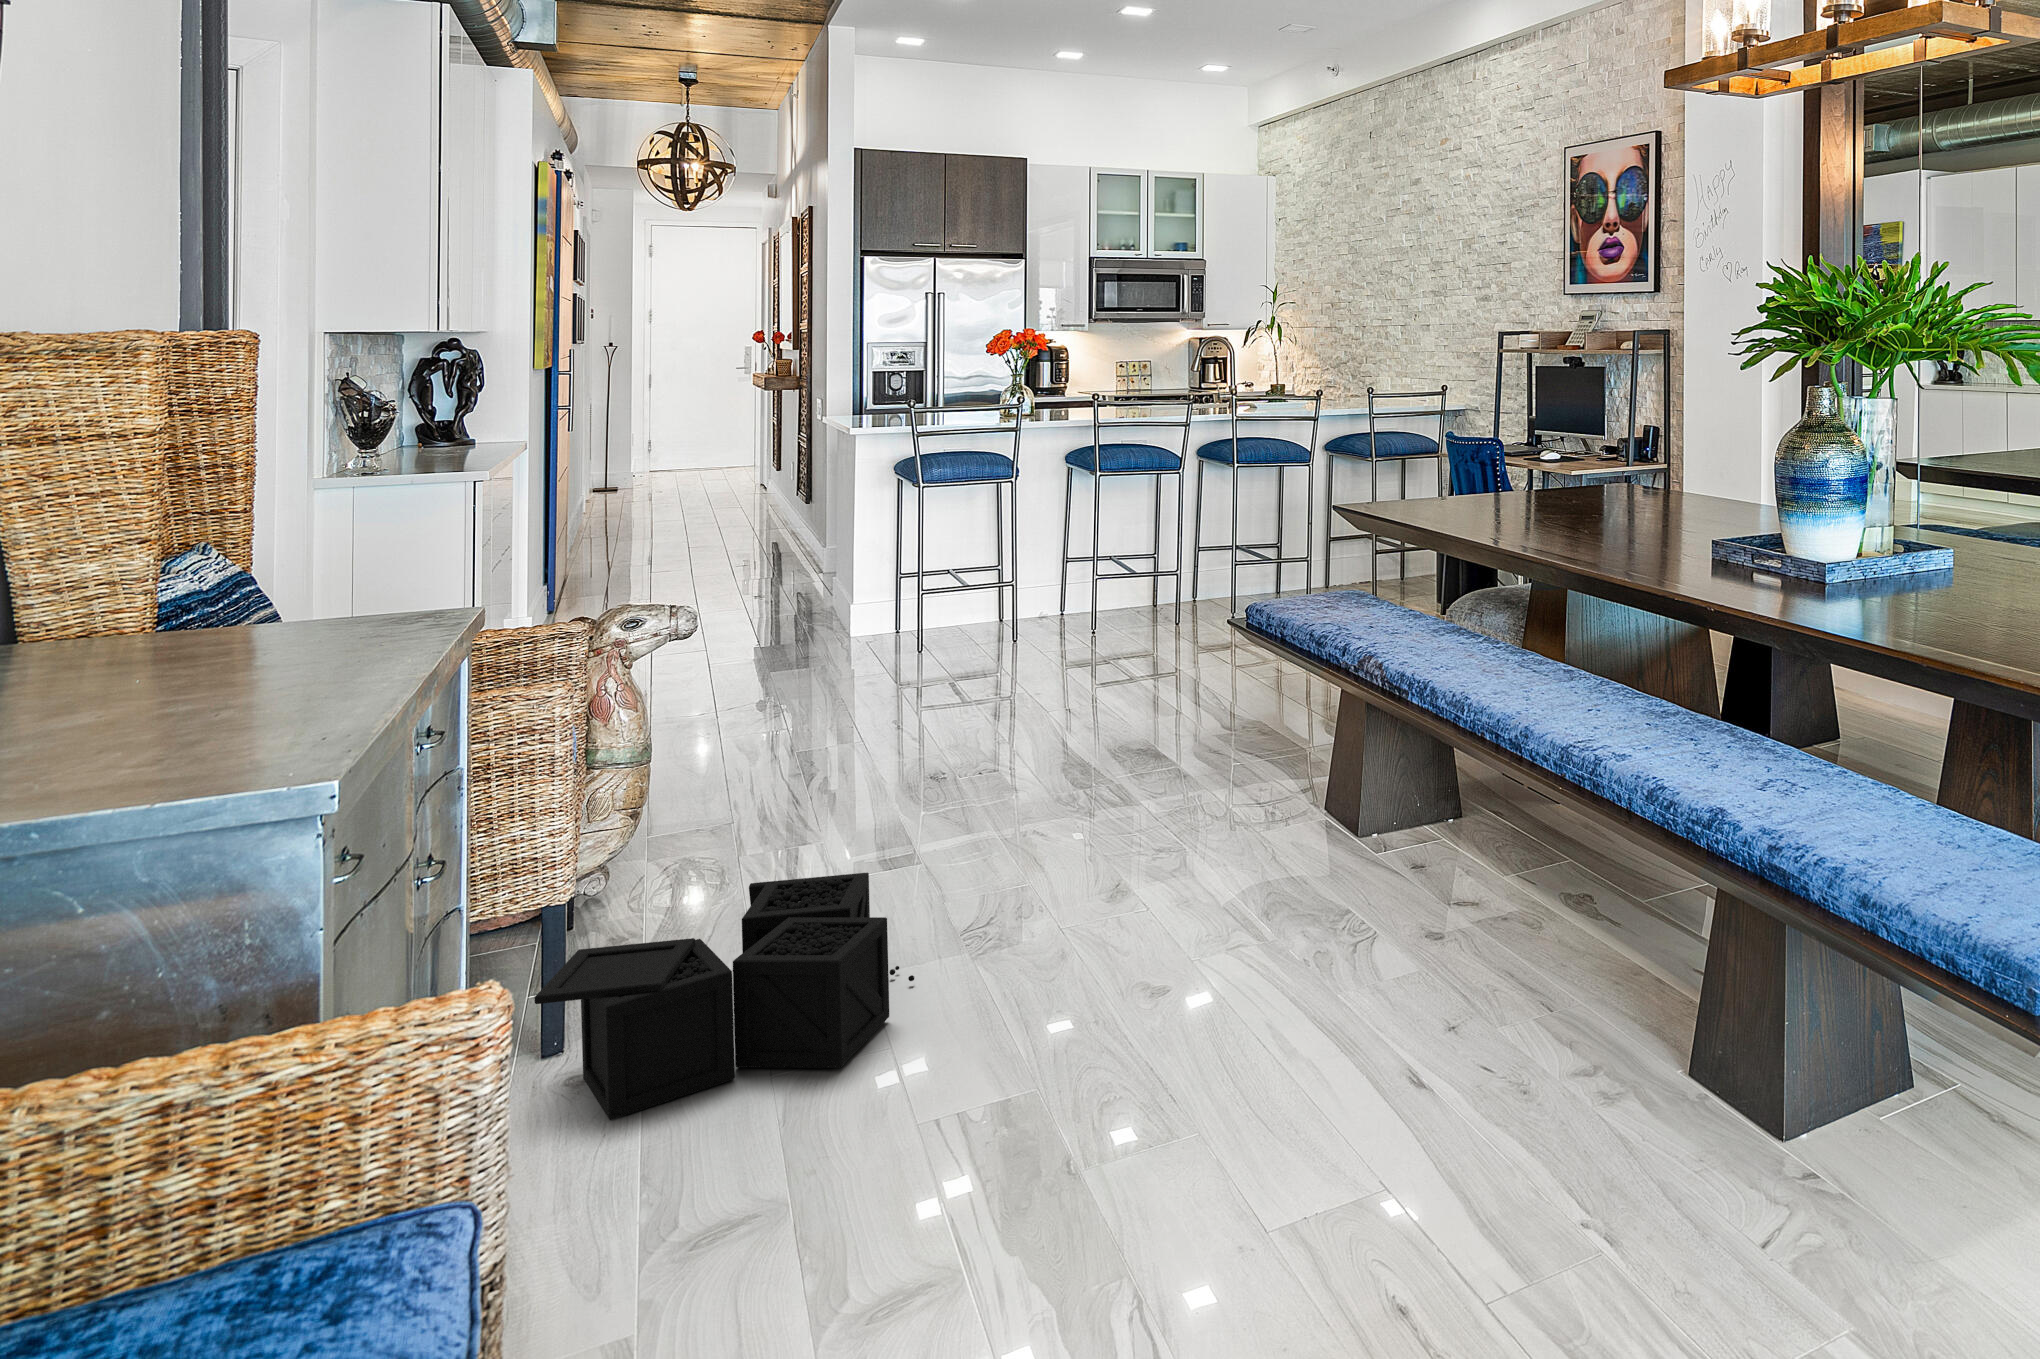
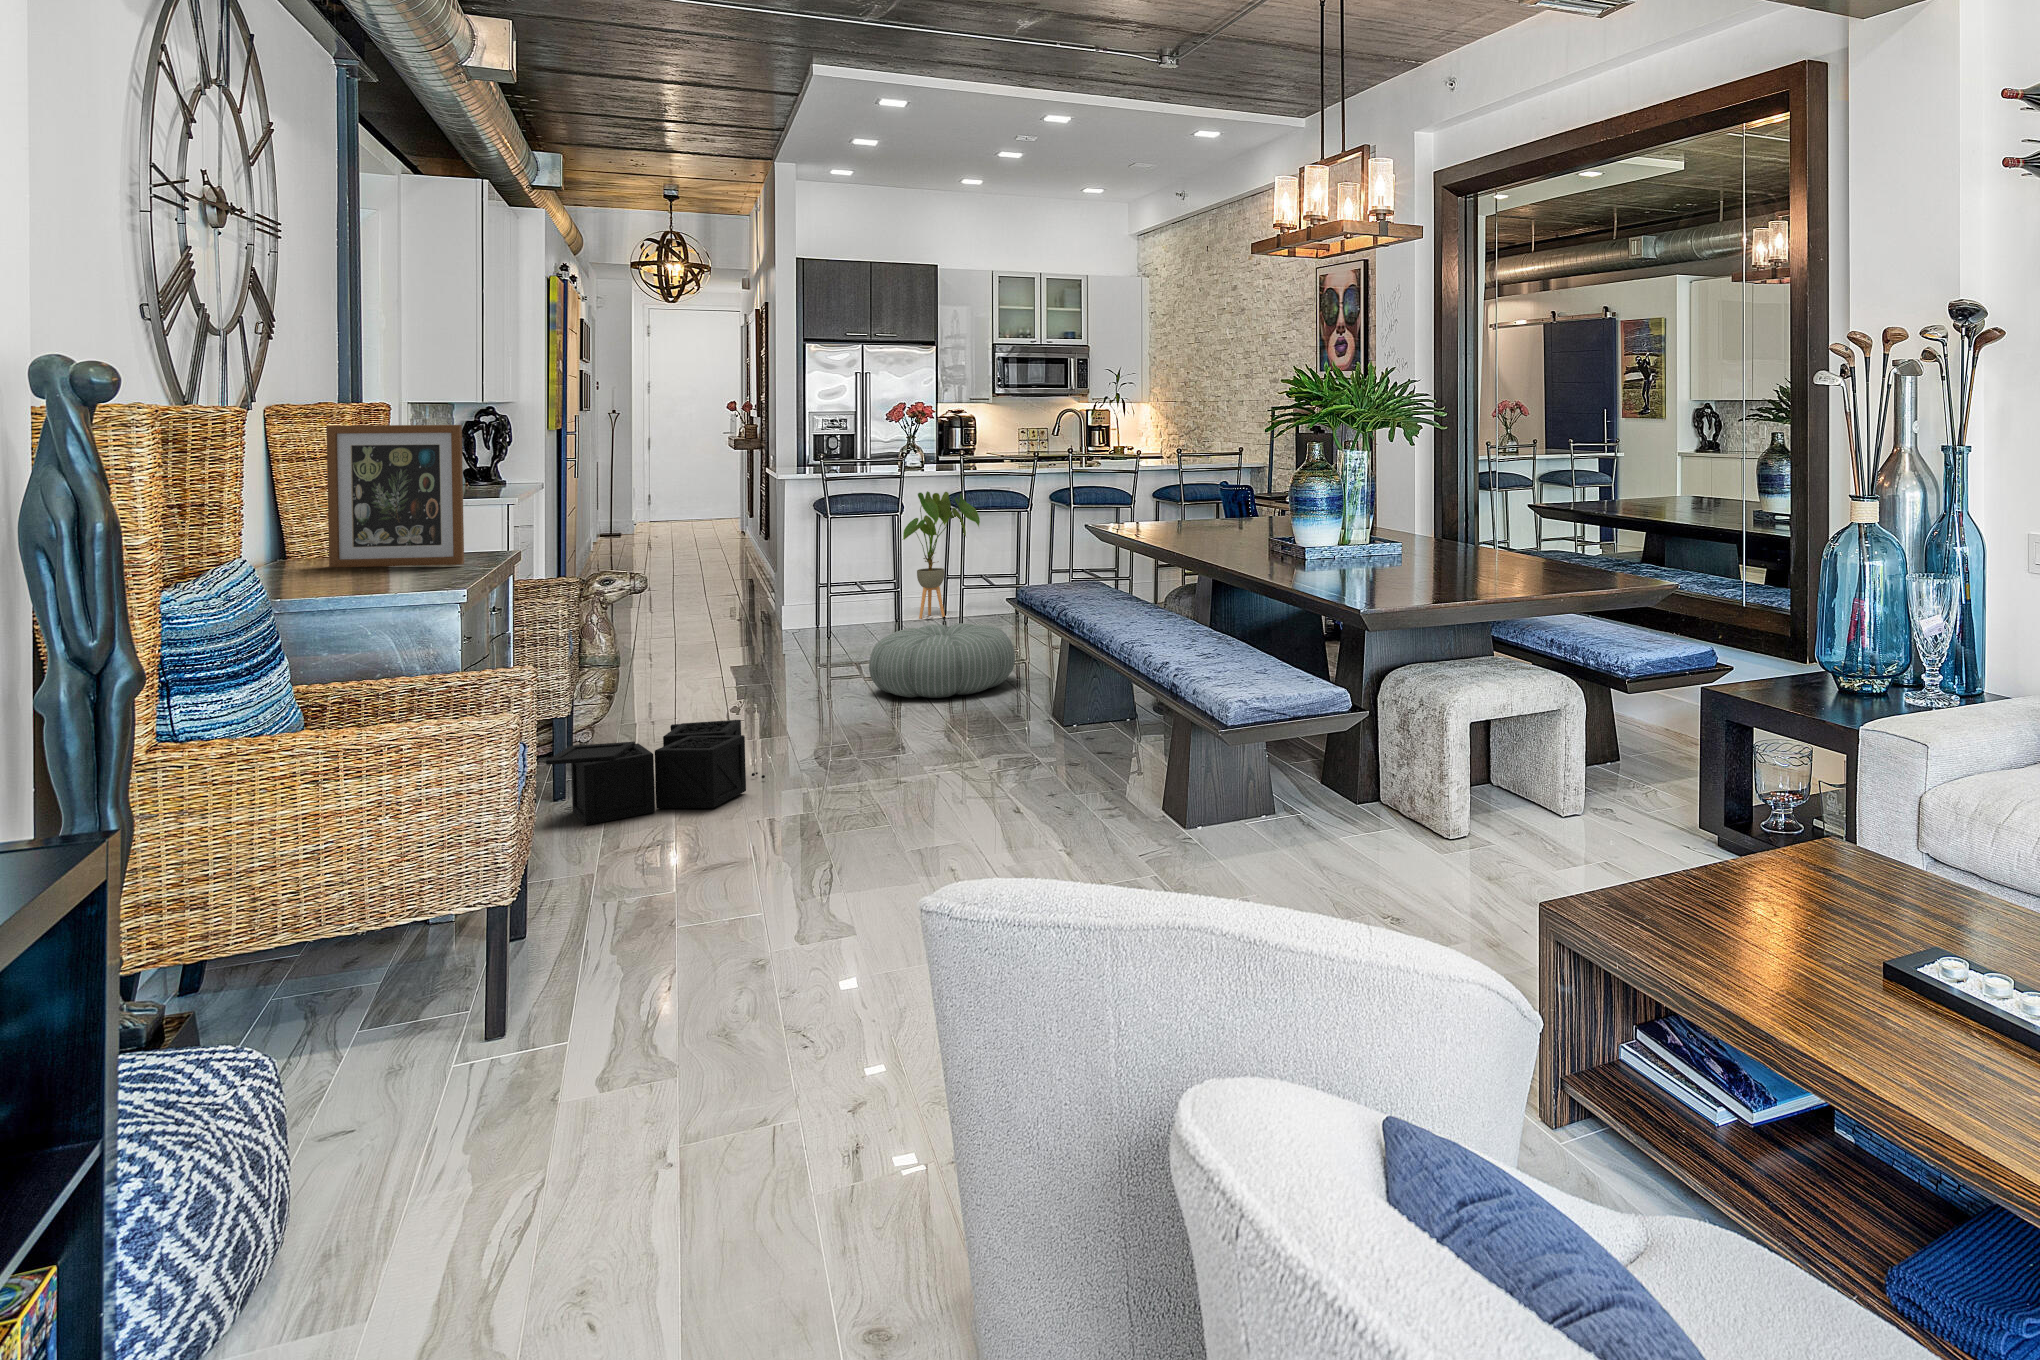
picture frame: none [74,357,367,660] -> present [326,425,464,567]
house plant: none [1014,453,1119,627] -> present [902,491,980,619]
pouf: none [1021,658,1233,781] -> present [869,623,1015,698]

